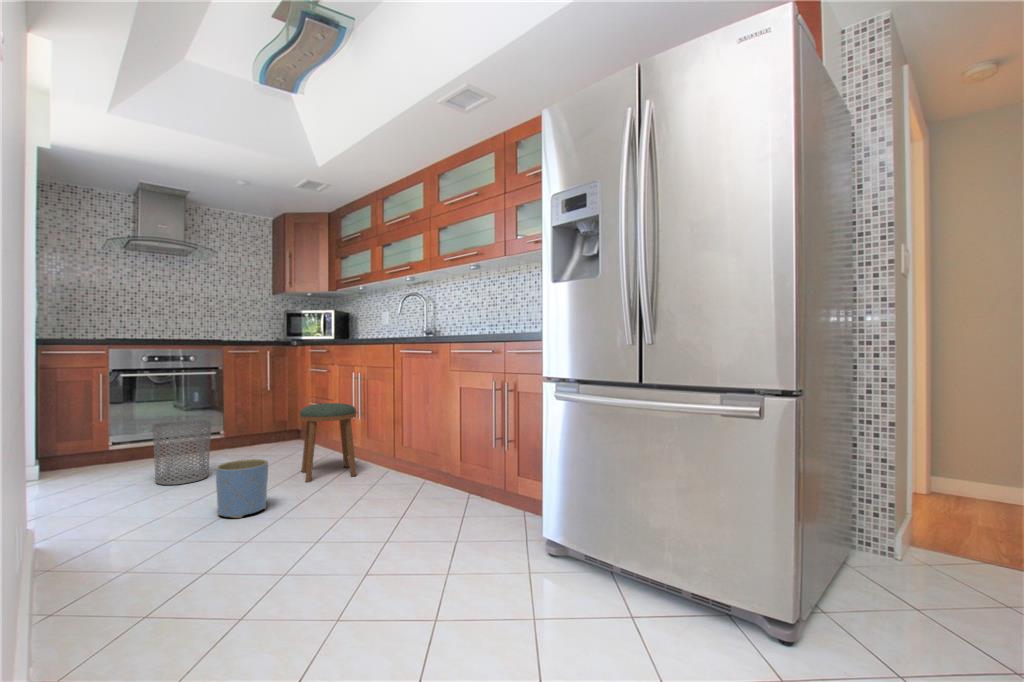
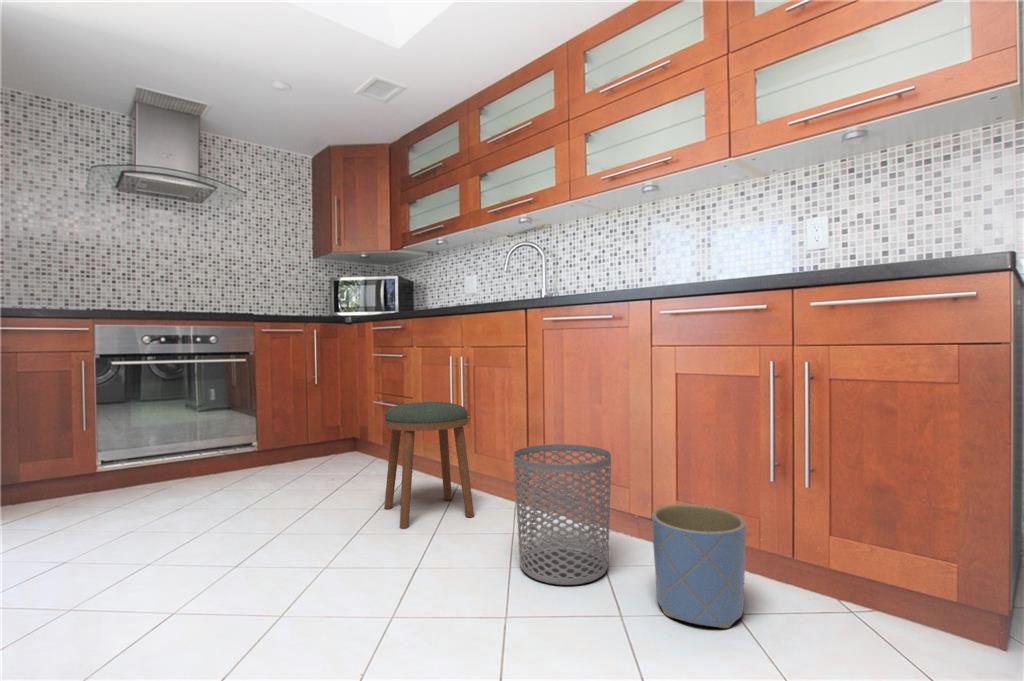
waste bin: present [153,420,211,485] -> present [514,444,611,585]
planter: present [216,459,268,518] -> present [652,504,746,628]

